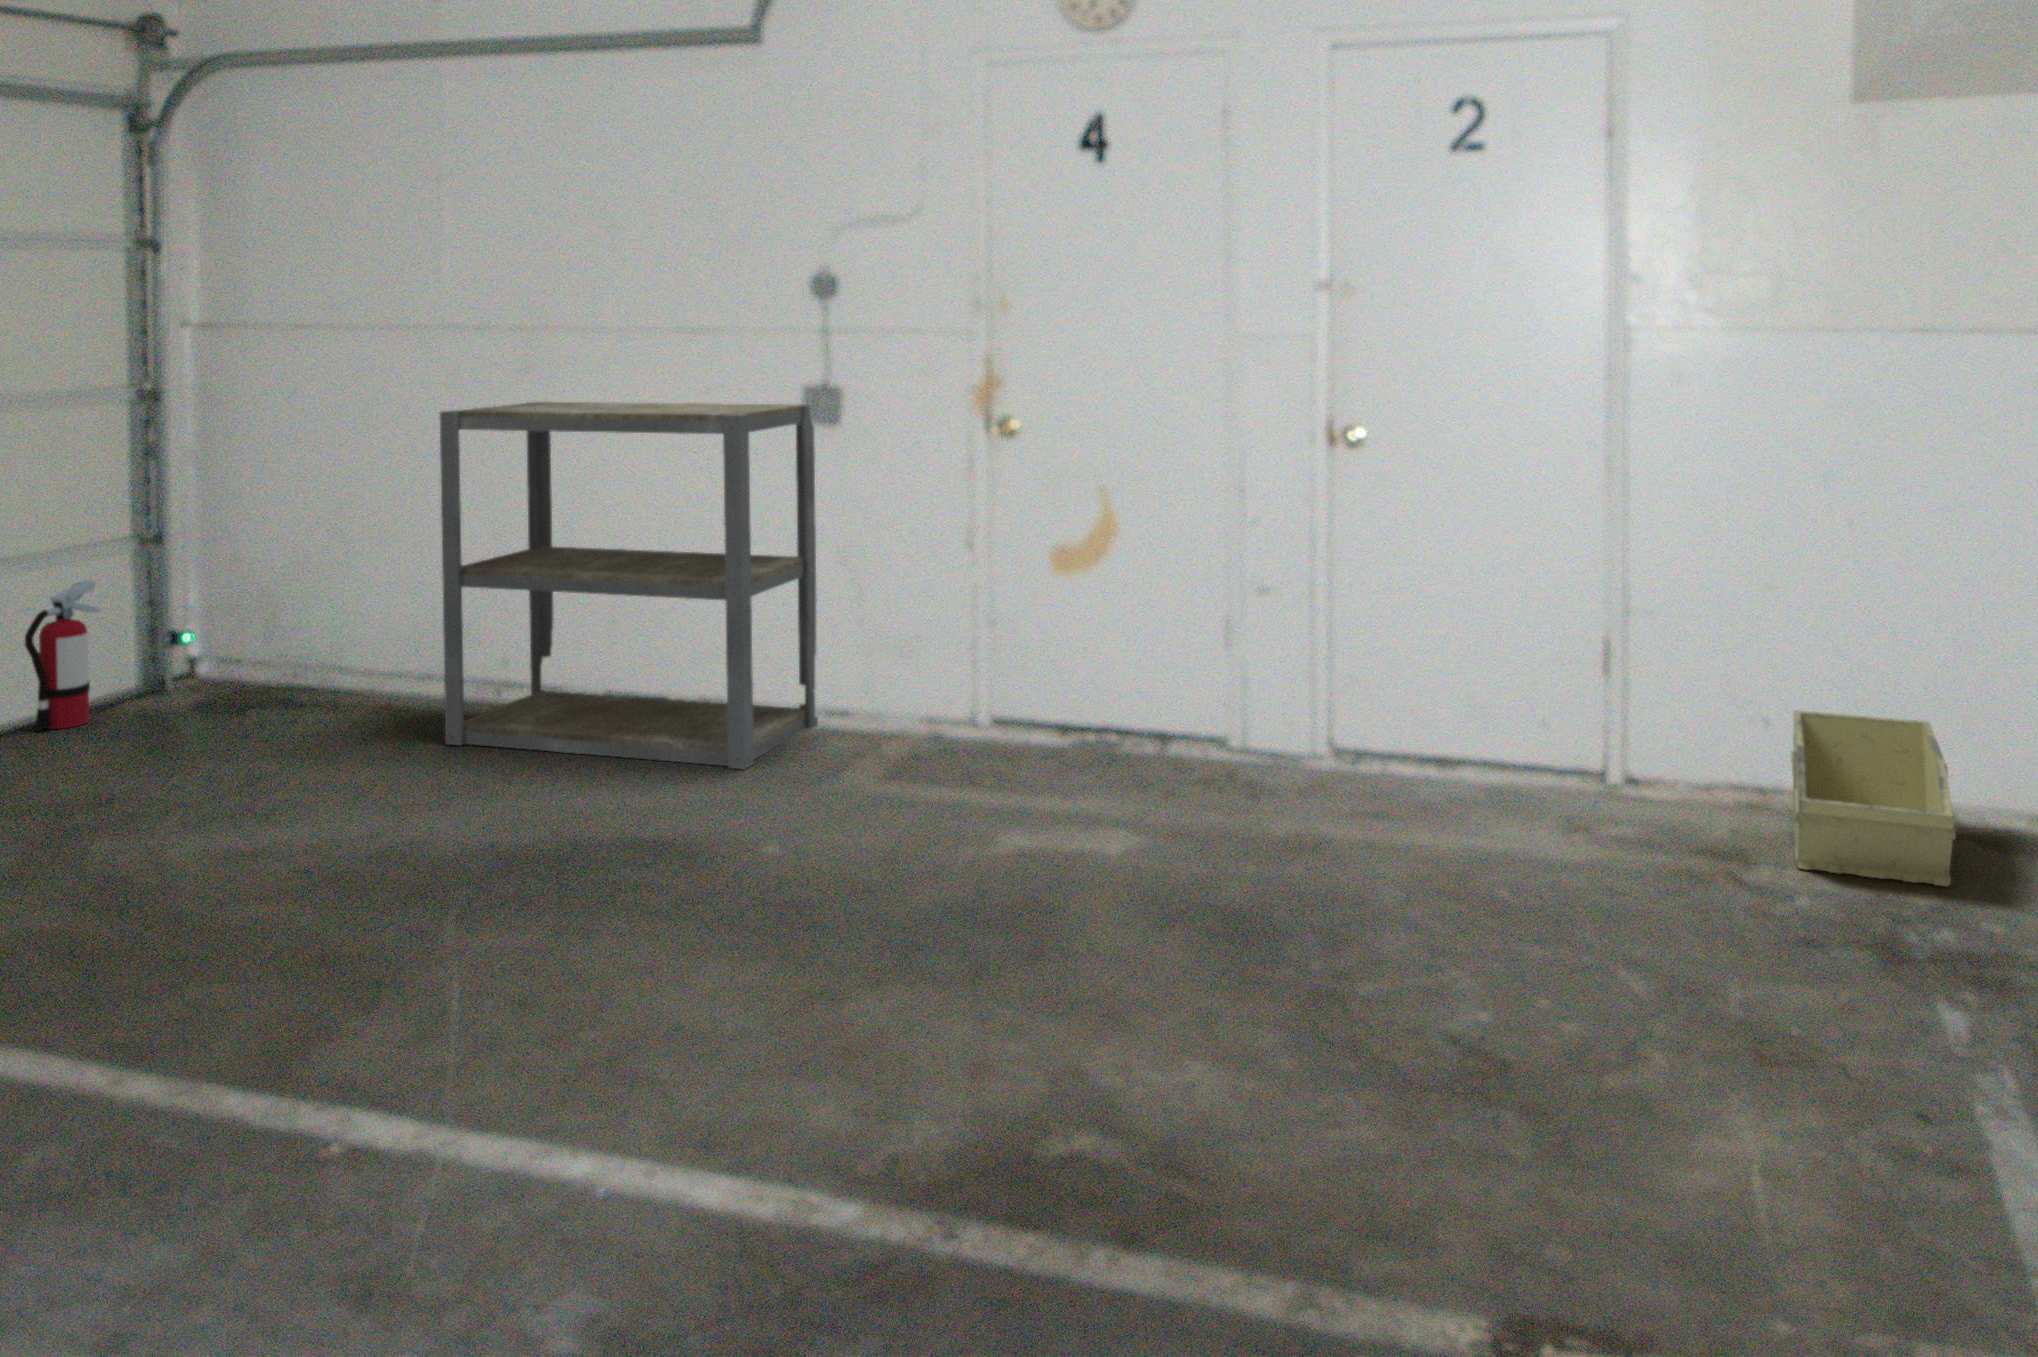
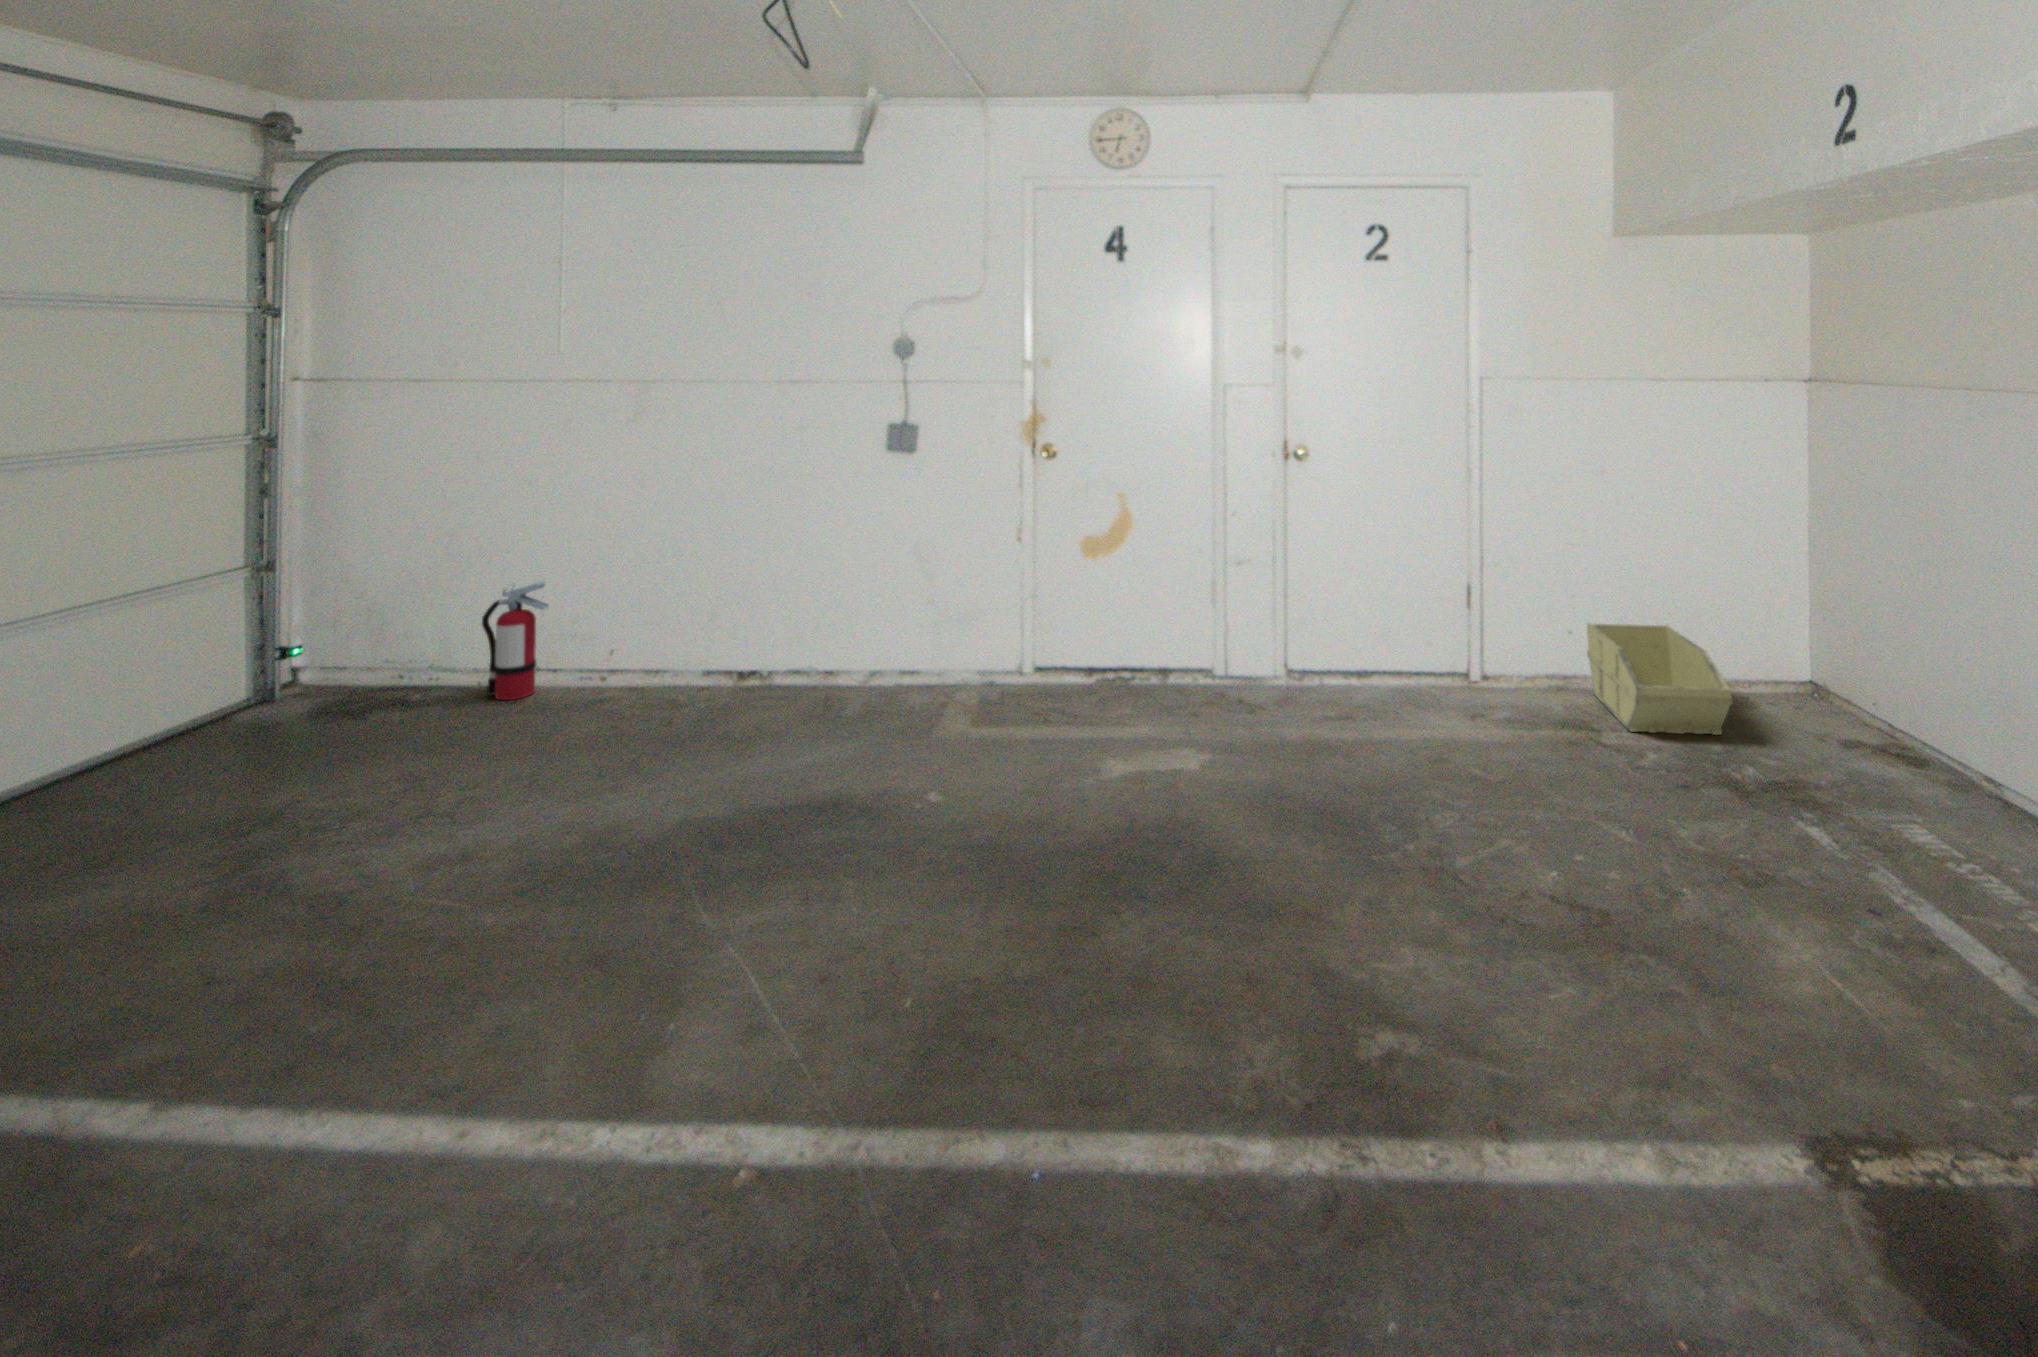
shelving unit: present [440,402,818,769] -> none [582,437,896,731]
fire extinguisher: present [25,580,100,729] -> present [482,581,549,700]

